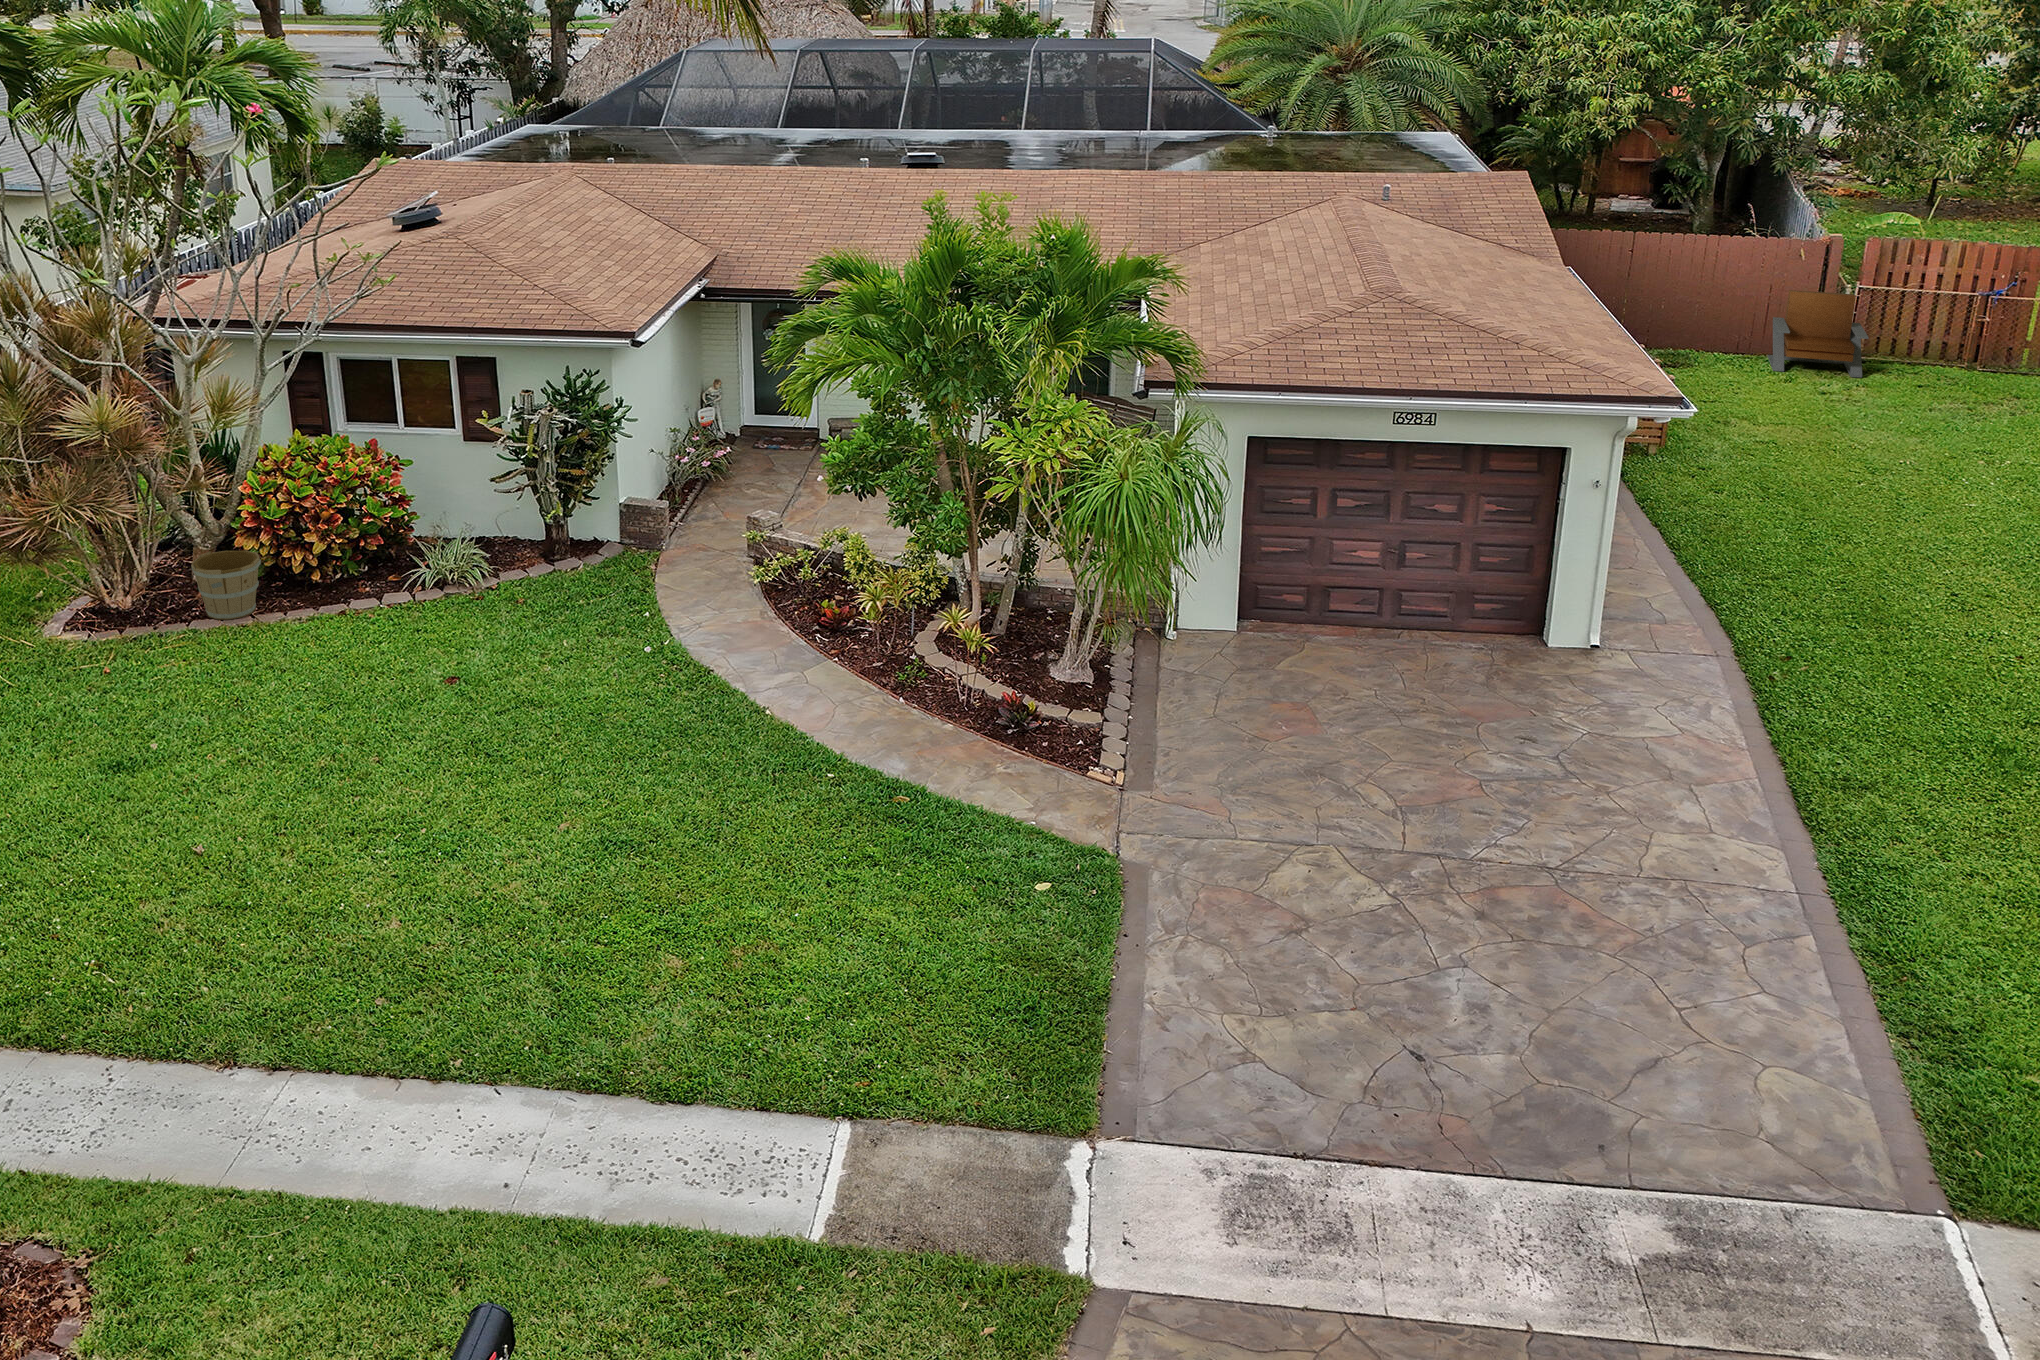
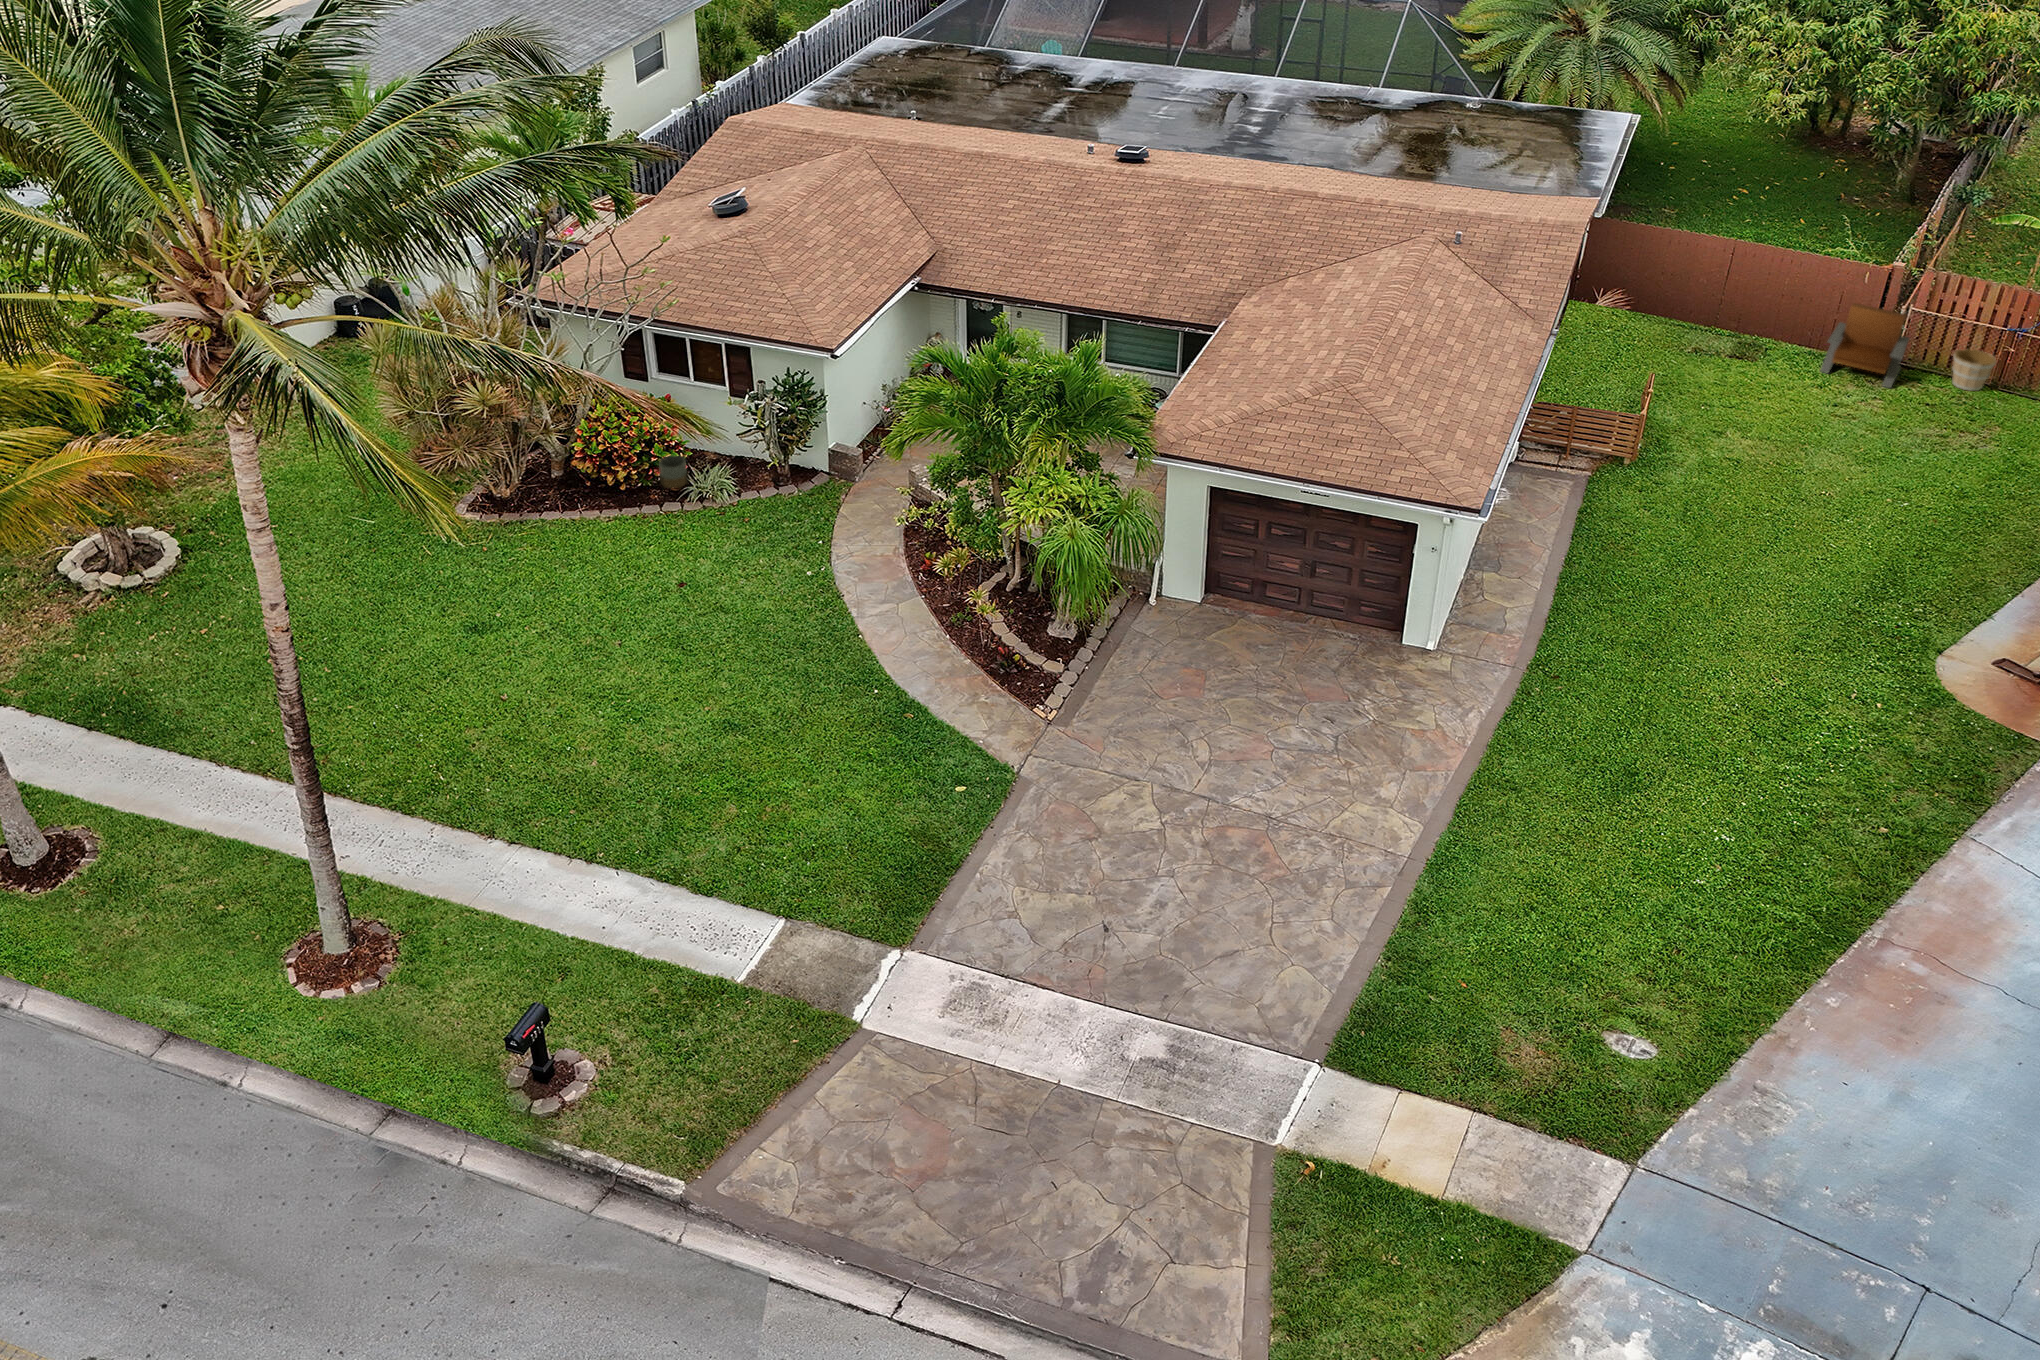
planter: none [371,526,418,592] -> present [659,455,687,496]
wooden bucket: present [191,550,261,620] -> present [1952,349,1996,391]

